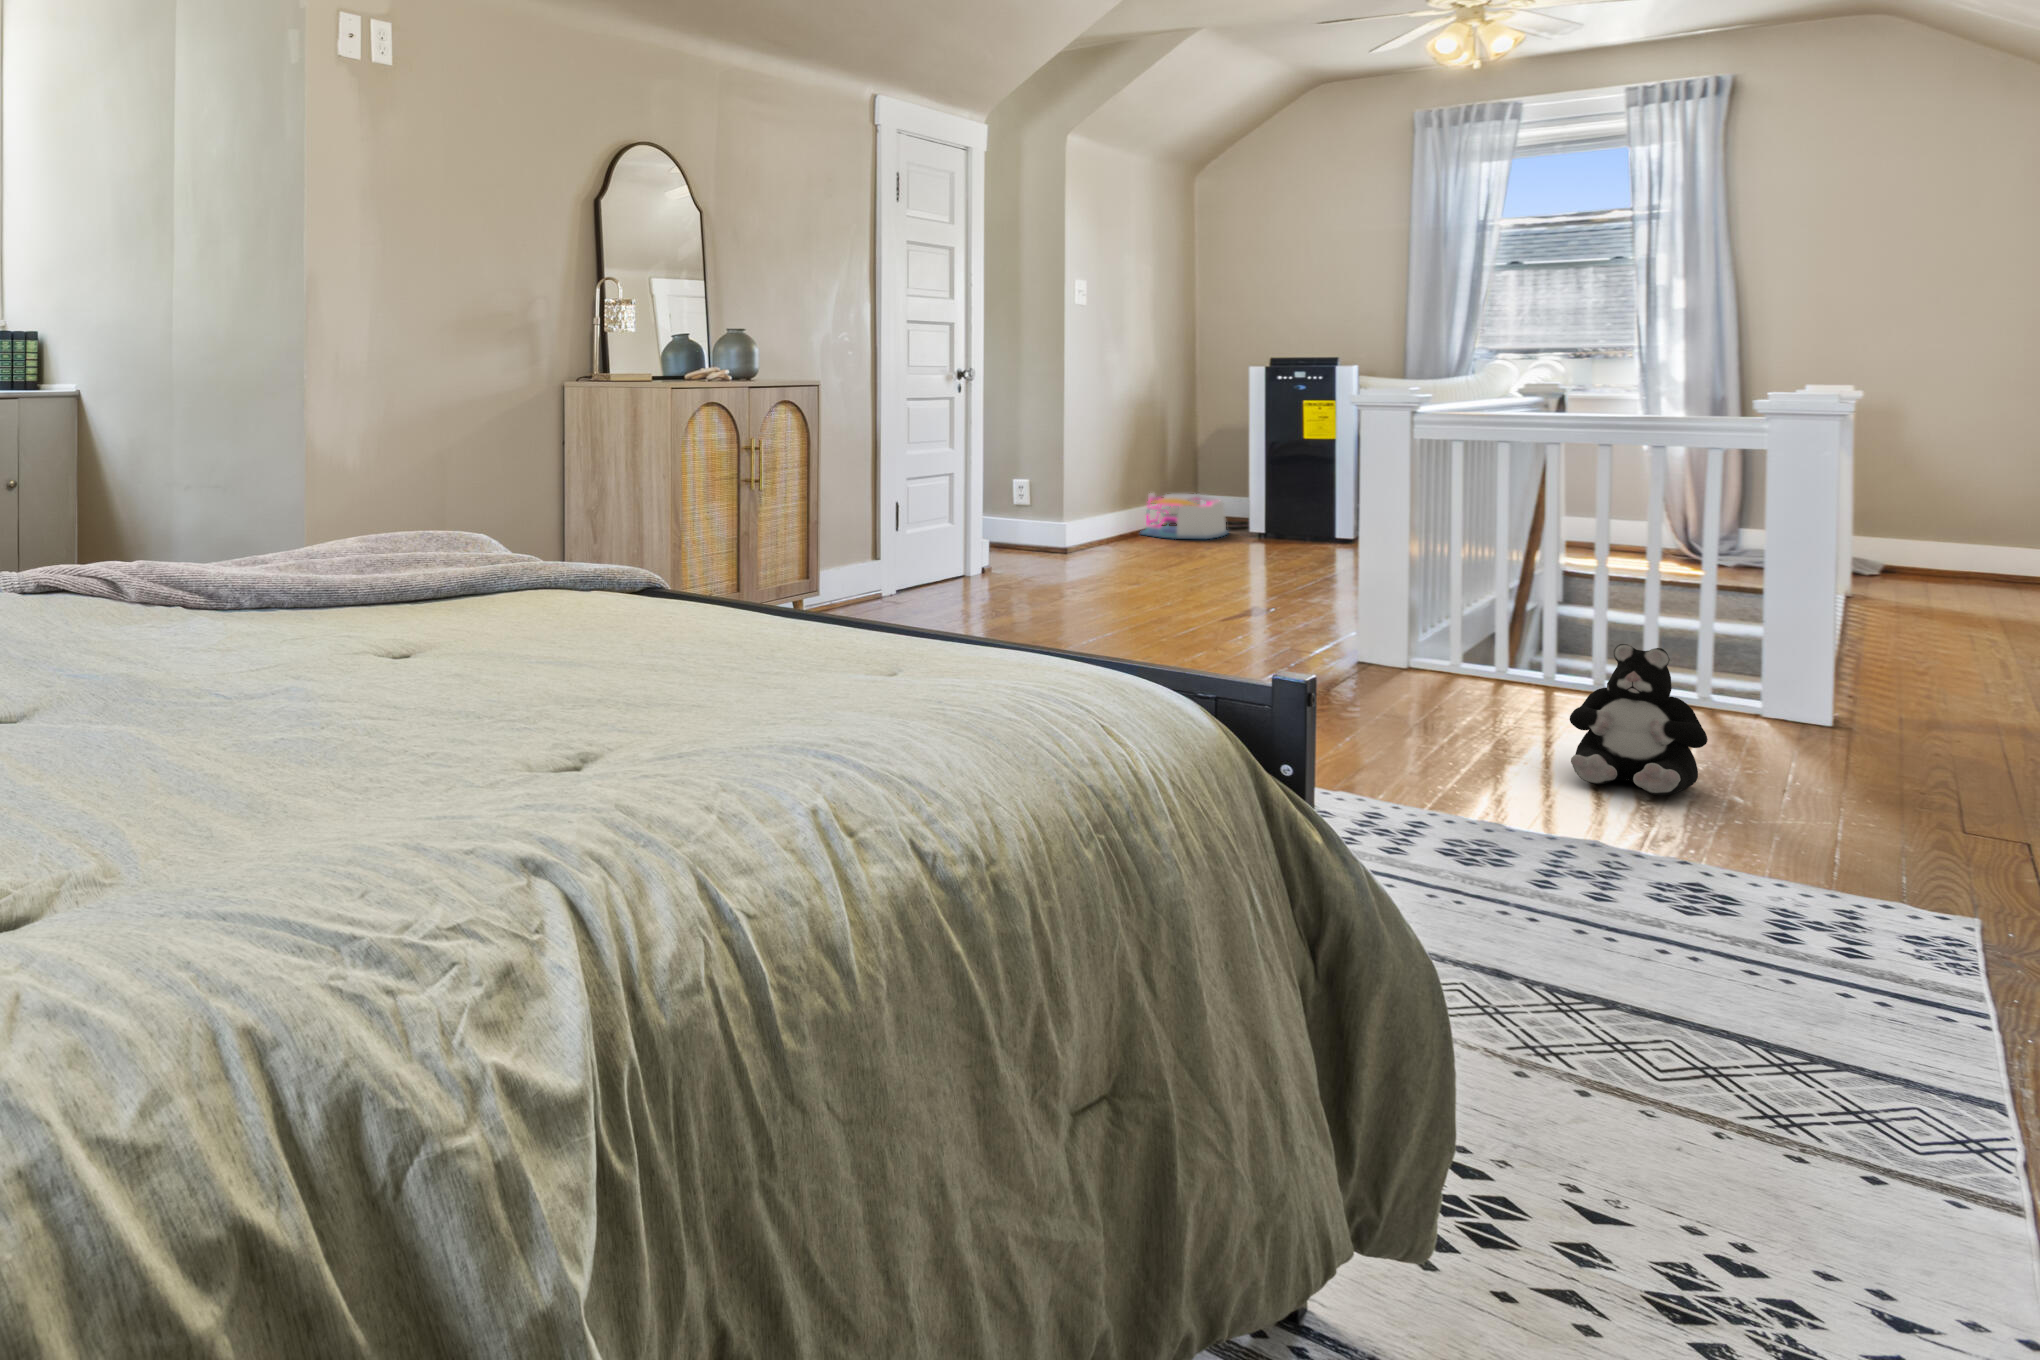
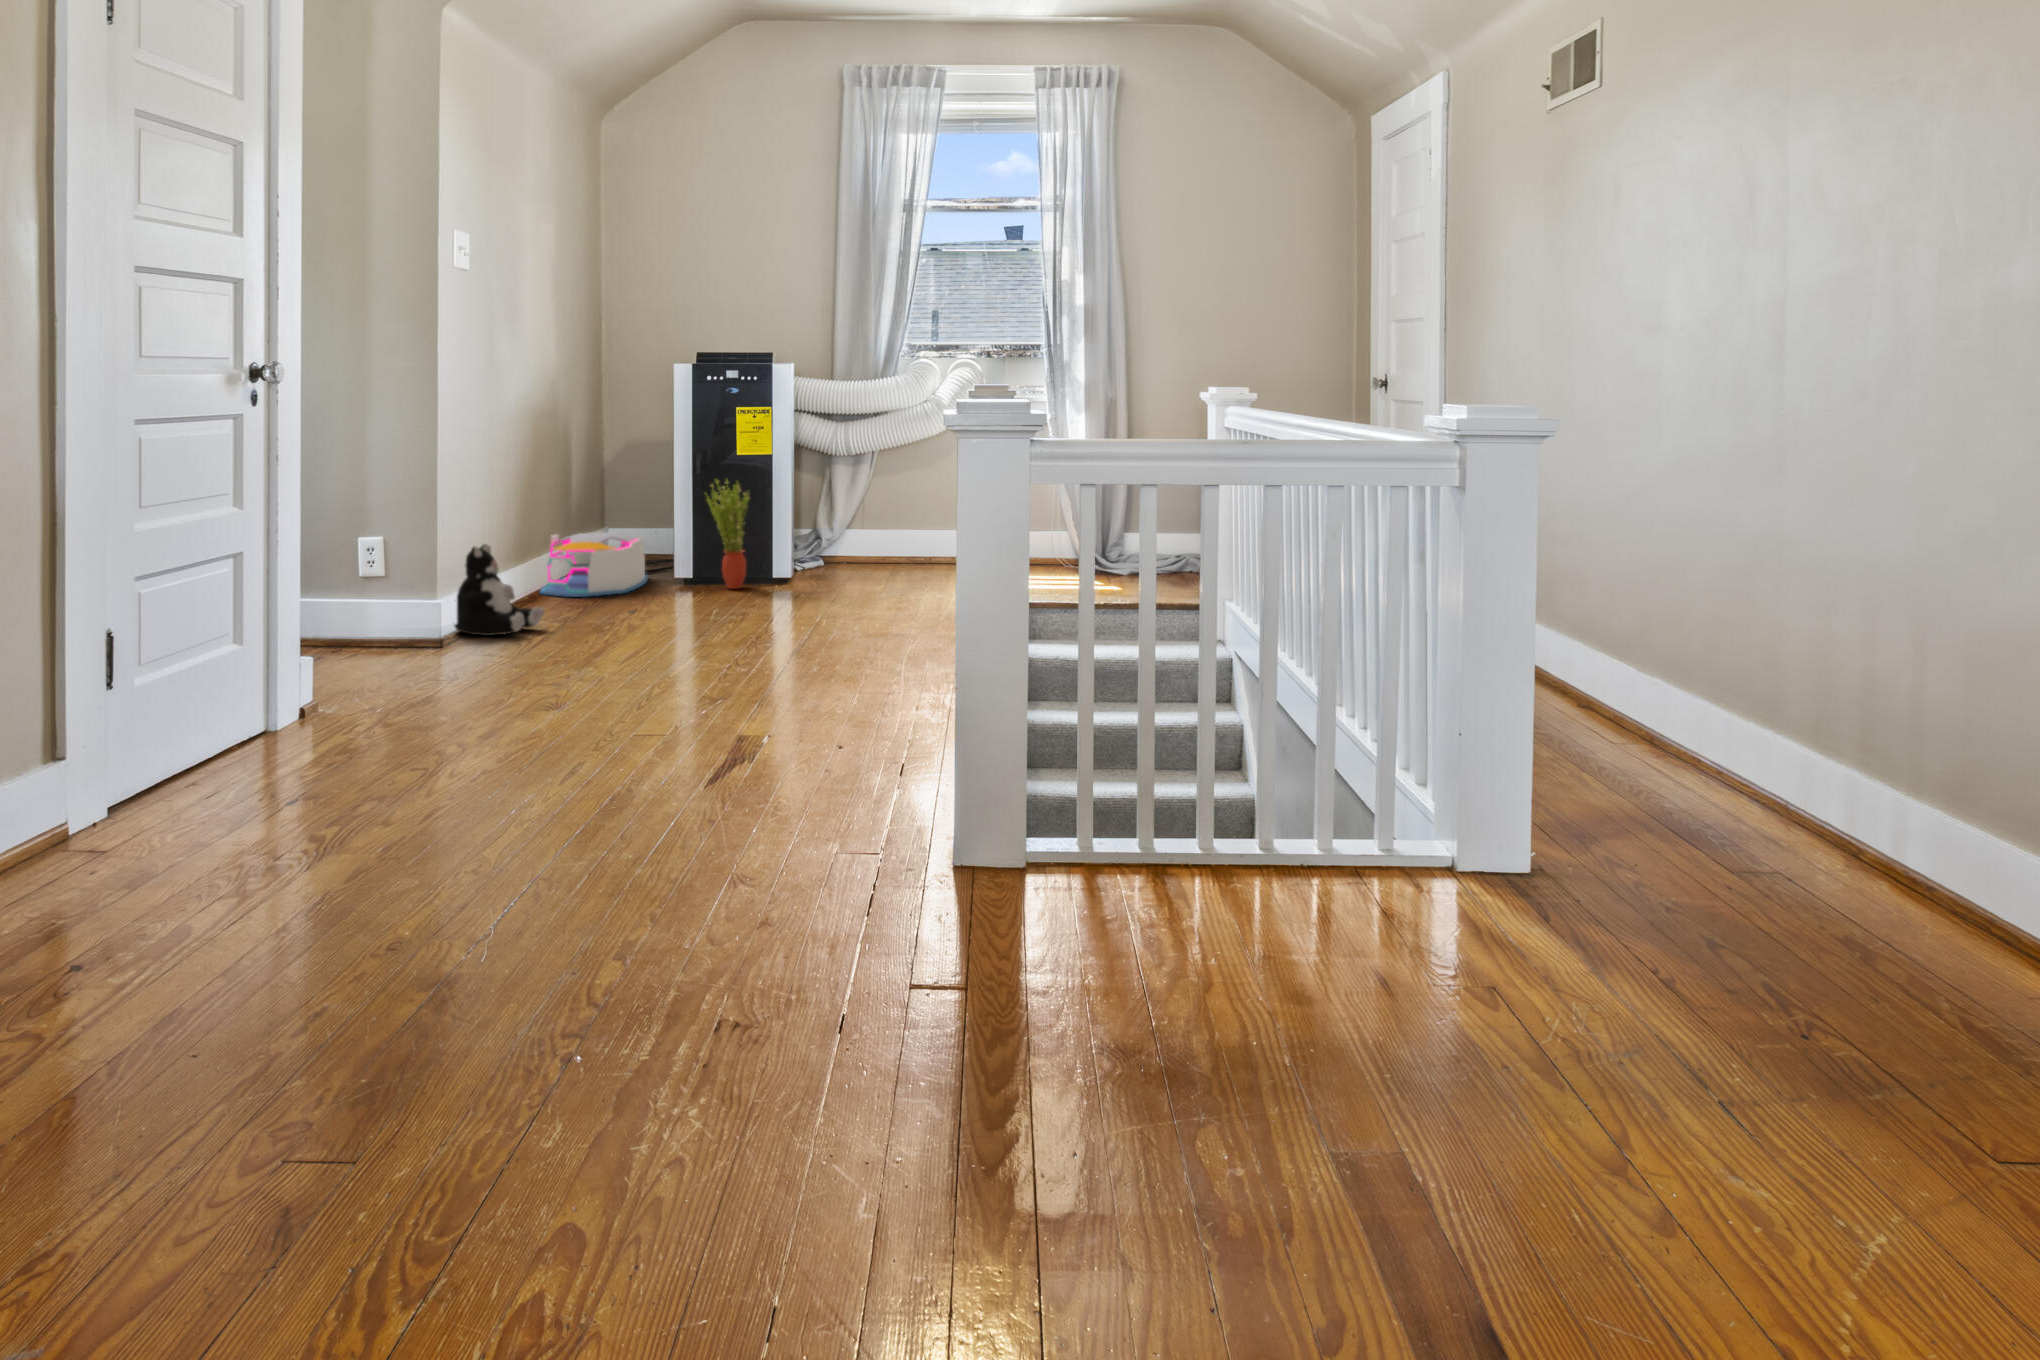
potted plant: none [1273,457,1315,545] -> present [707,480,749,589]
plush toy: present [1570,644,1708,795] -> present [455,544,545,636]

